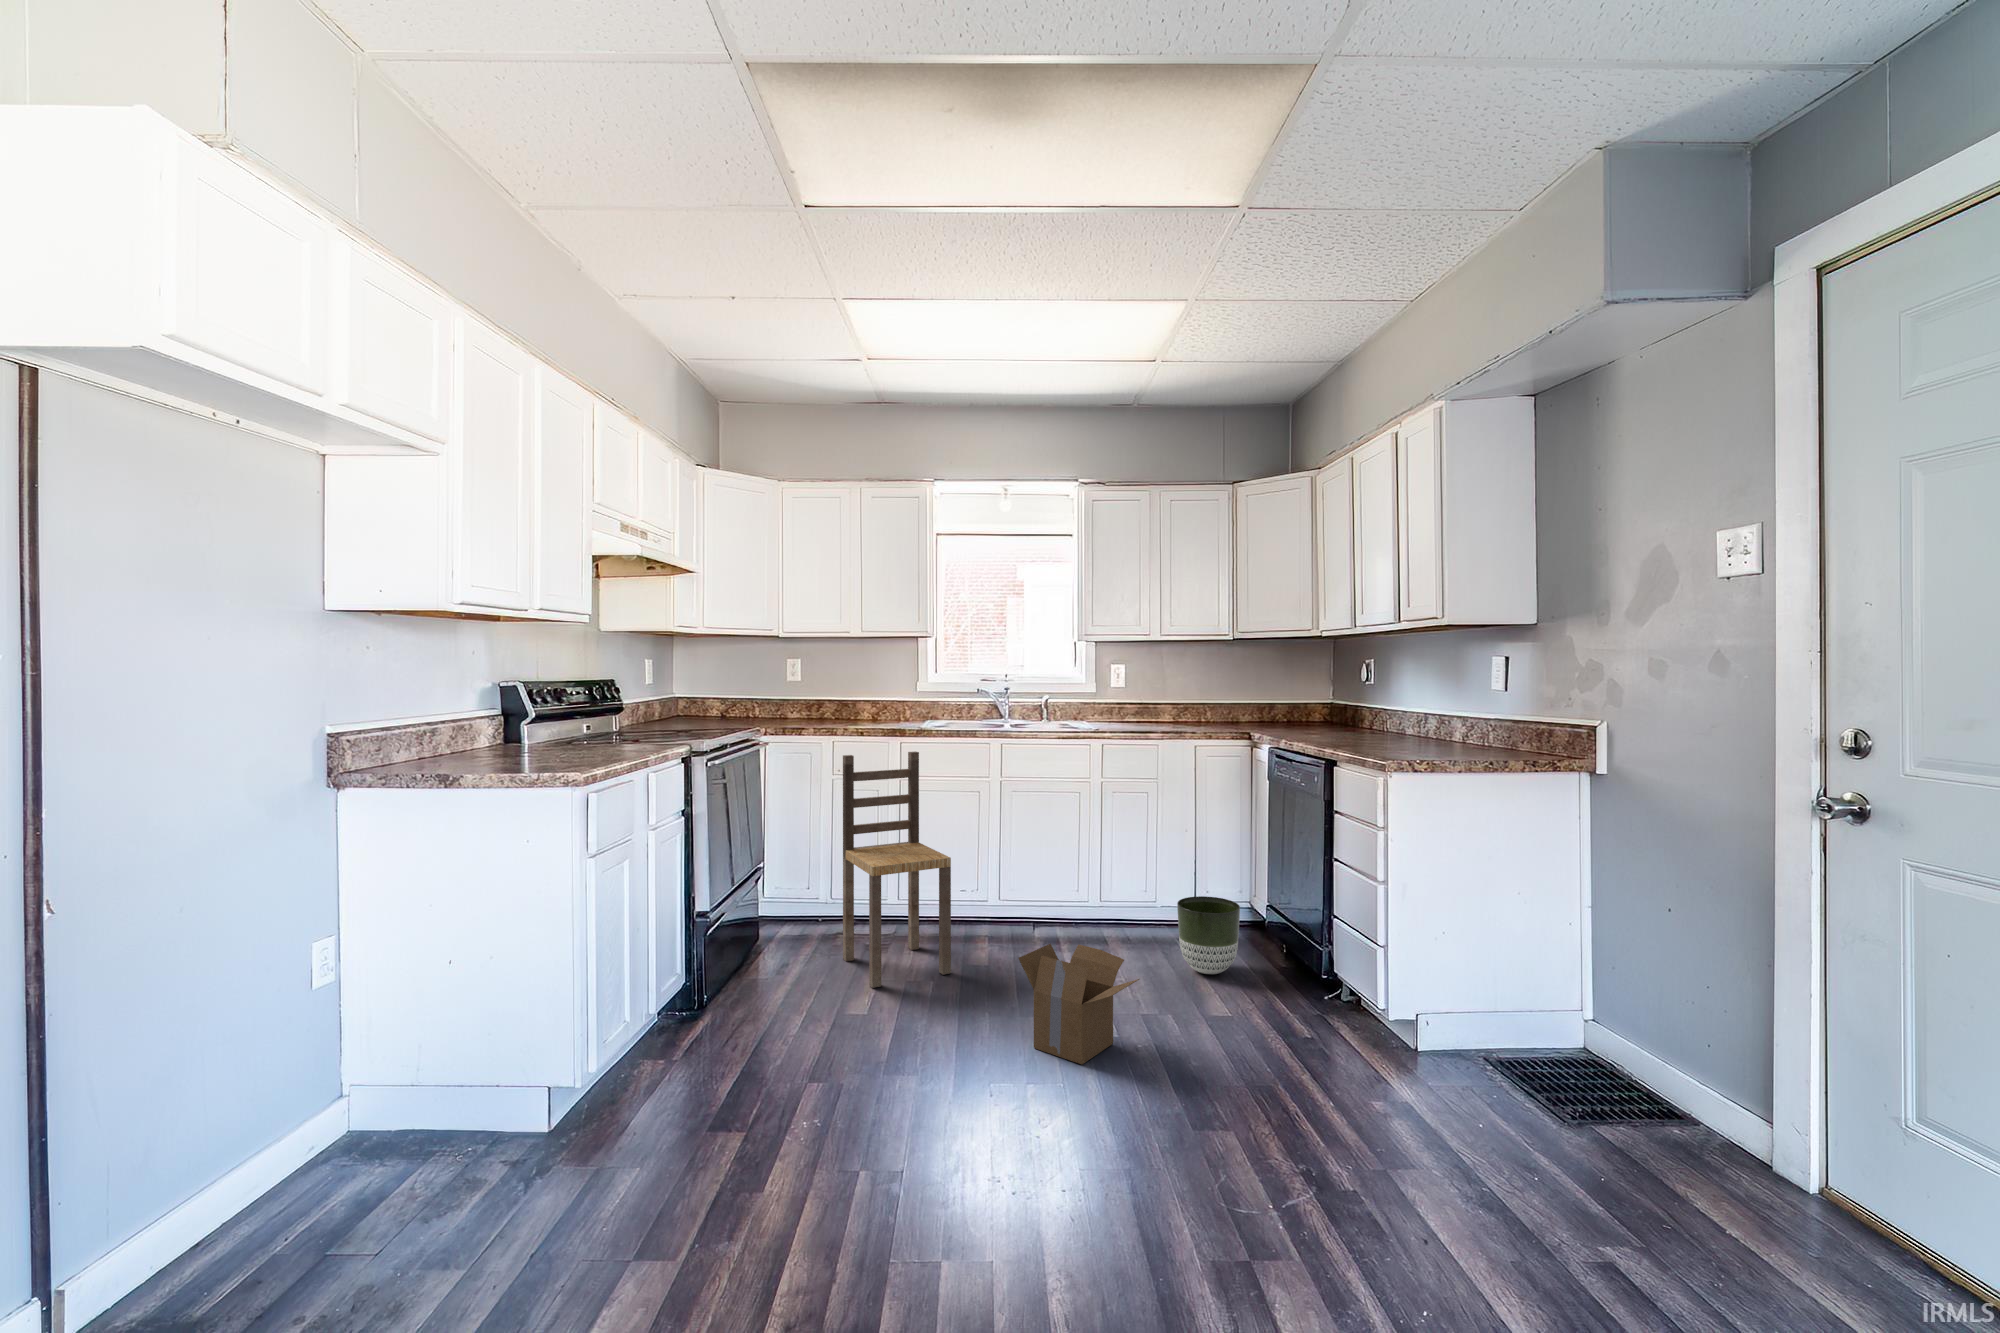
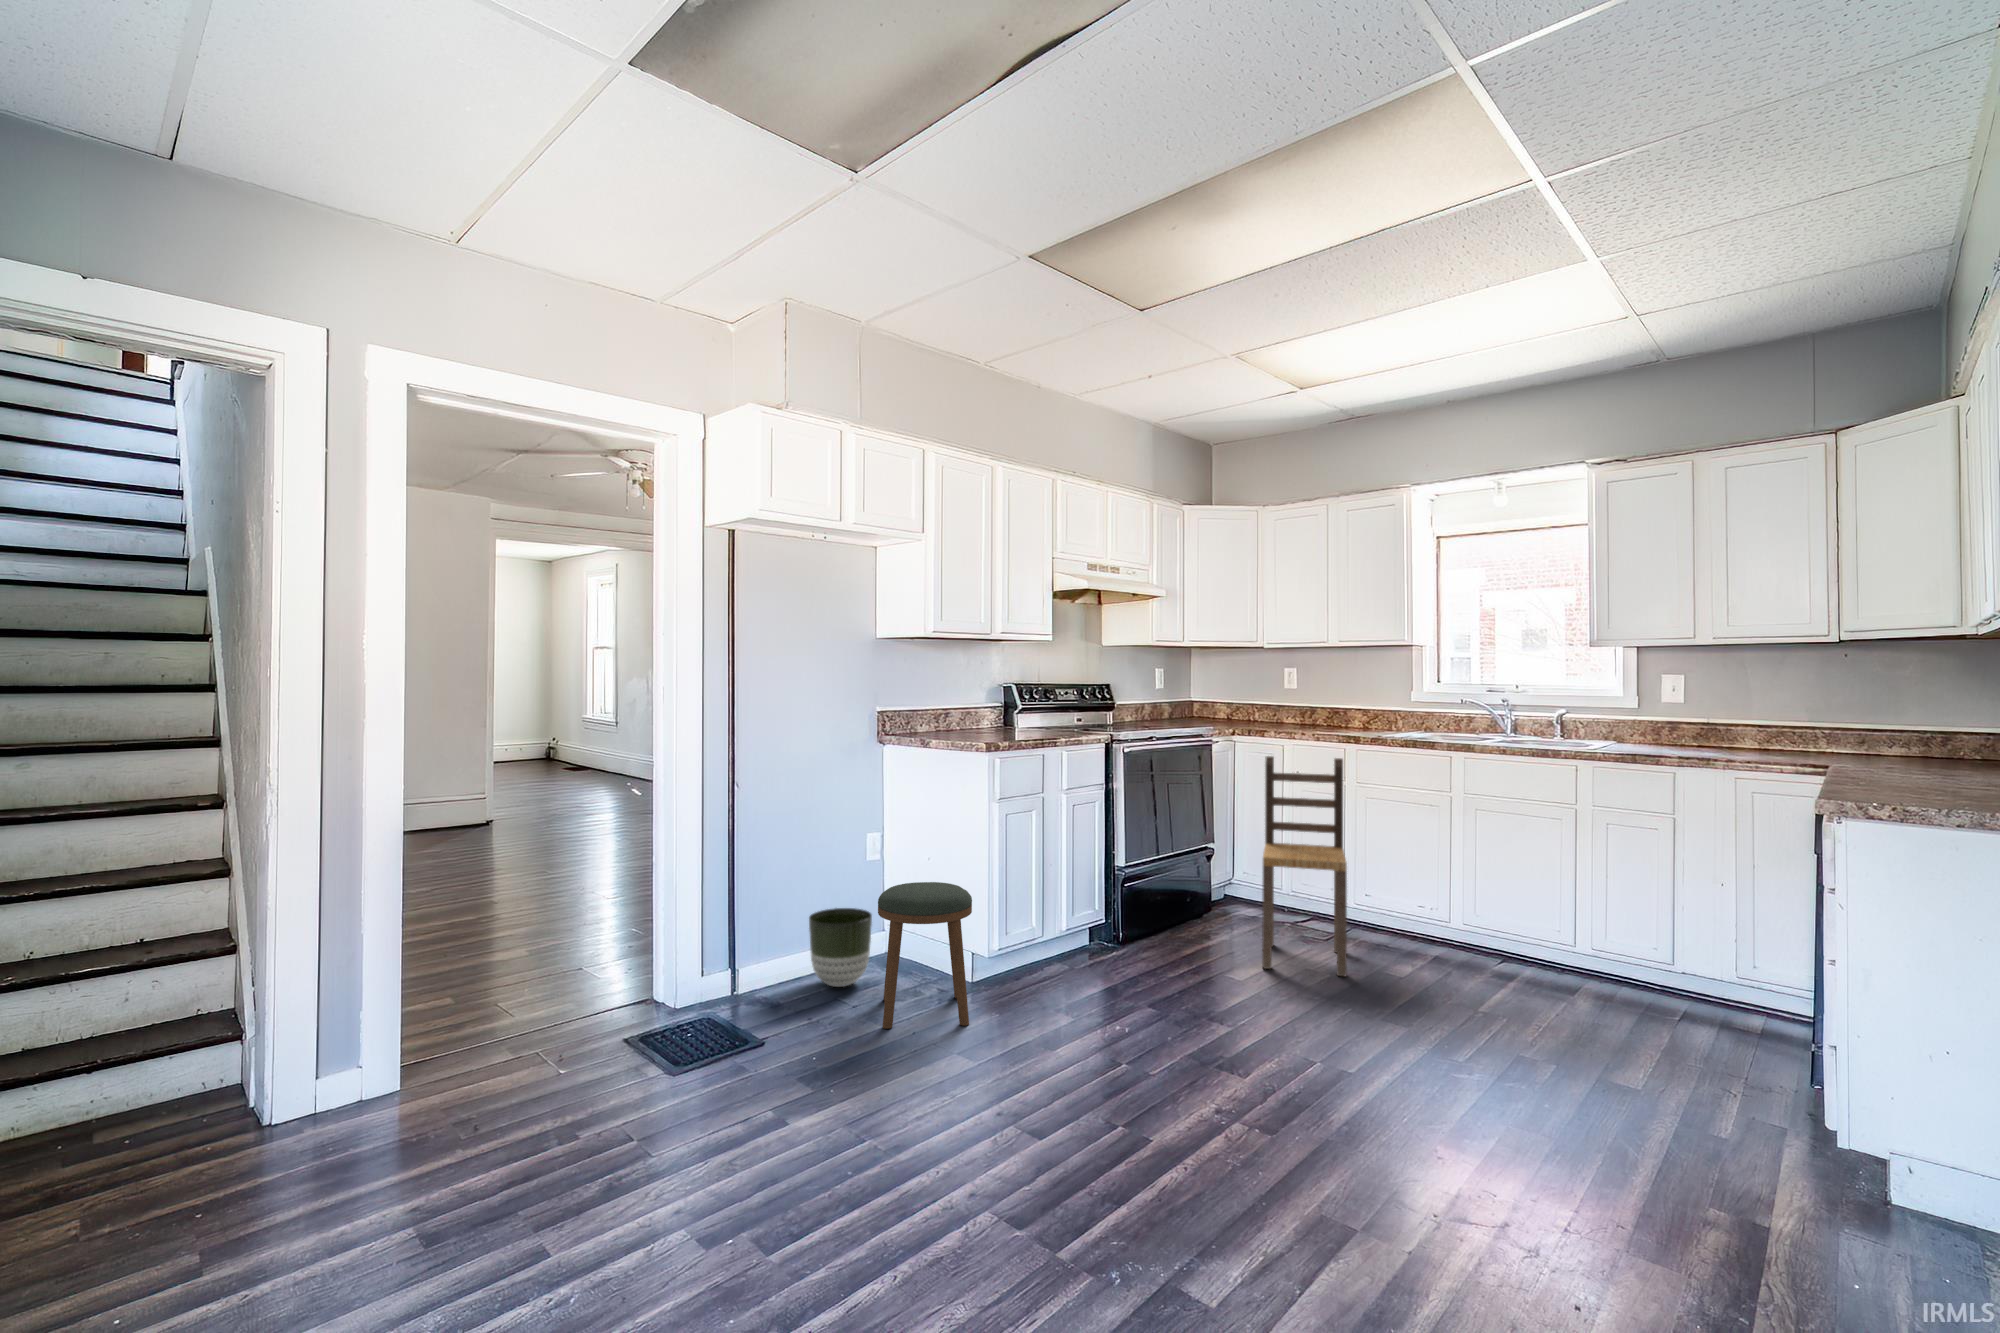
planter: present [1177,896,1240,974] -> present [809,908,872,987]
cardboard box: present [1018,944,1139,1064] -> none [1338,954,1453,1069]
stool: none [421,994,616,1275] -> present [878,882,972,1029]

